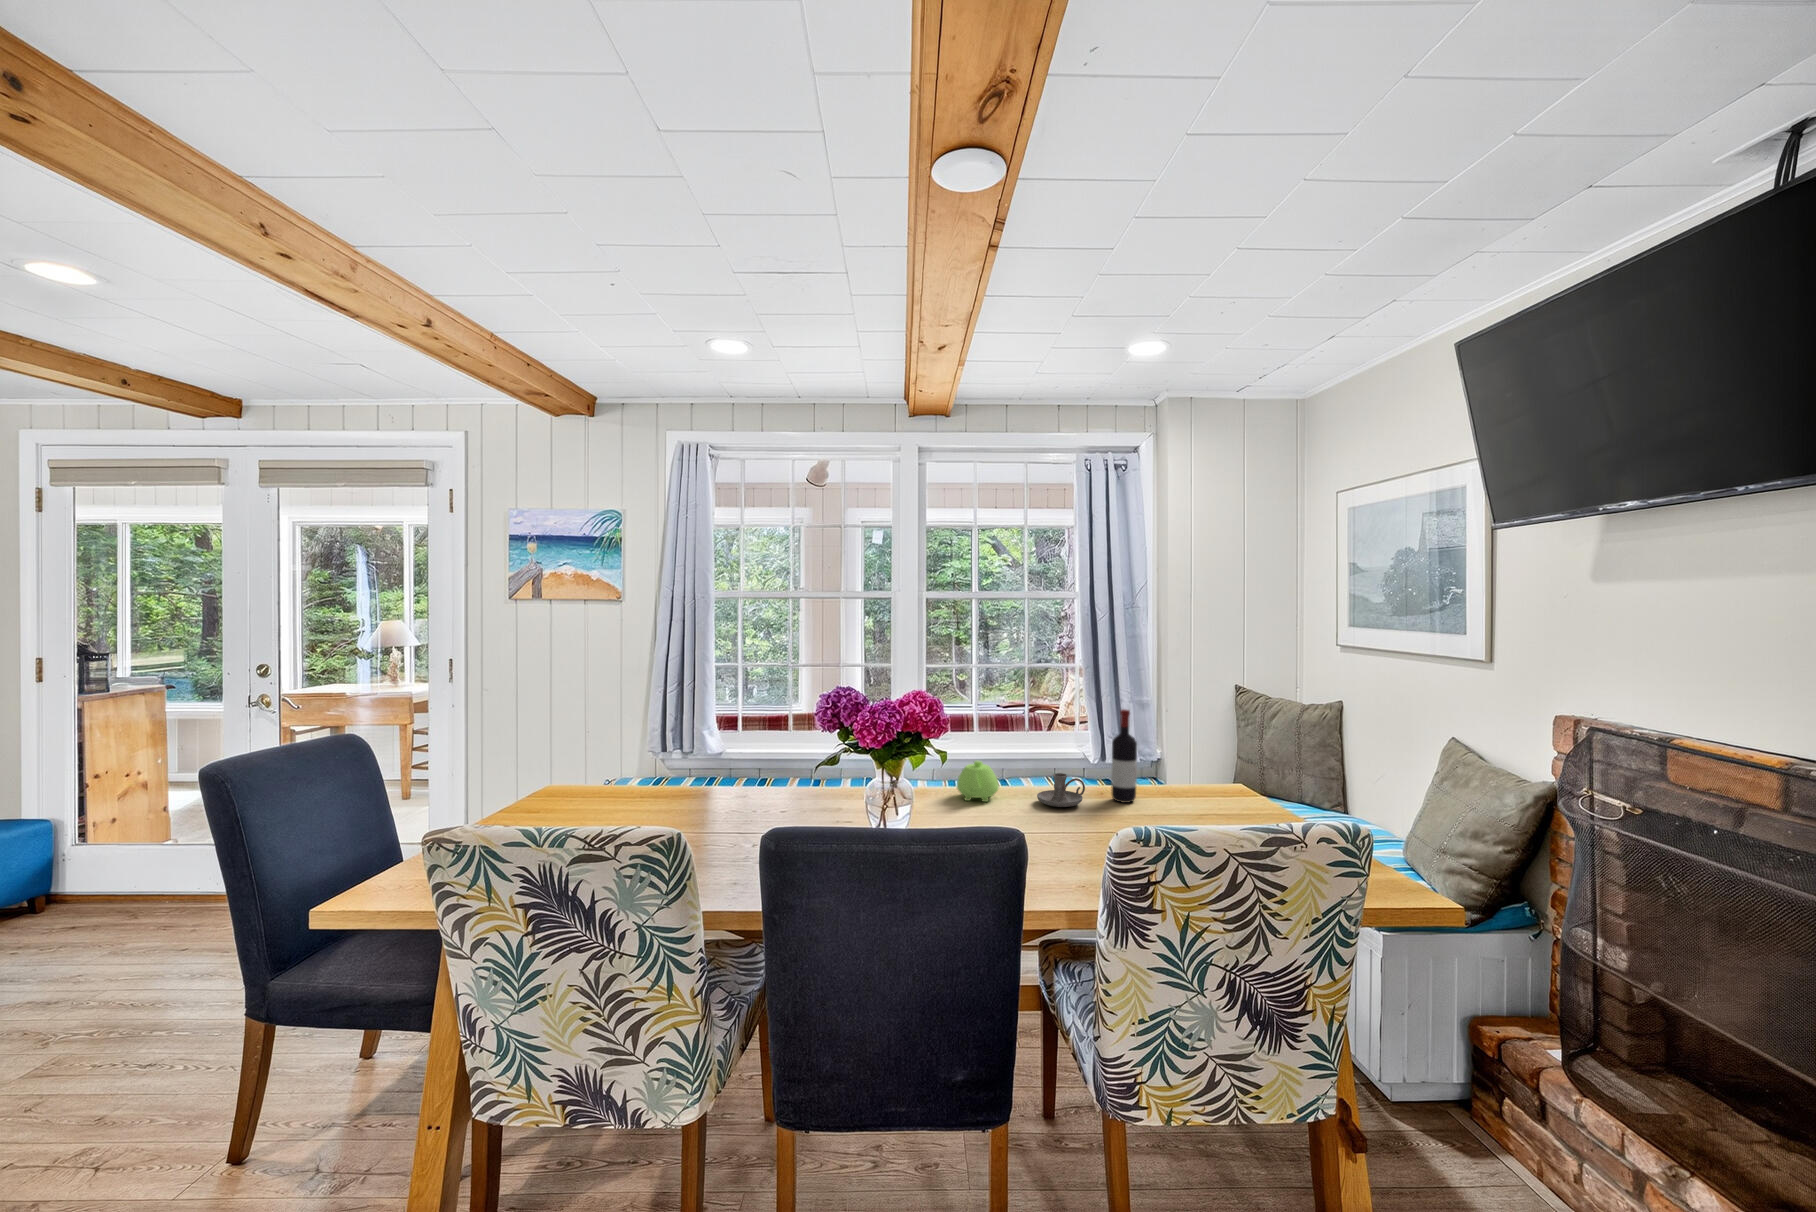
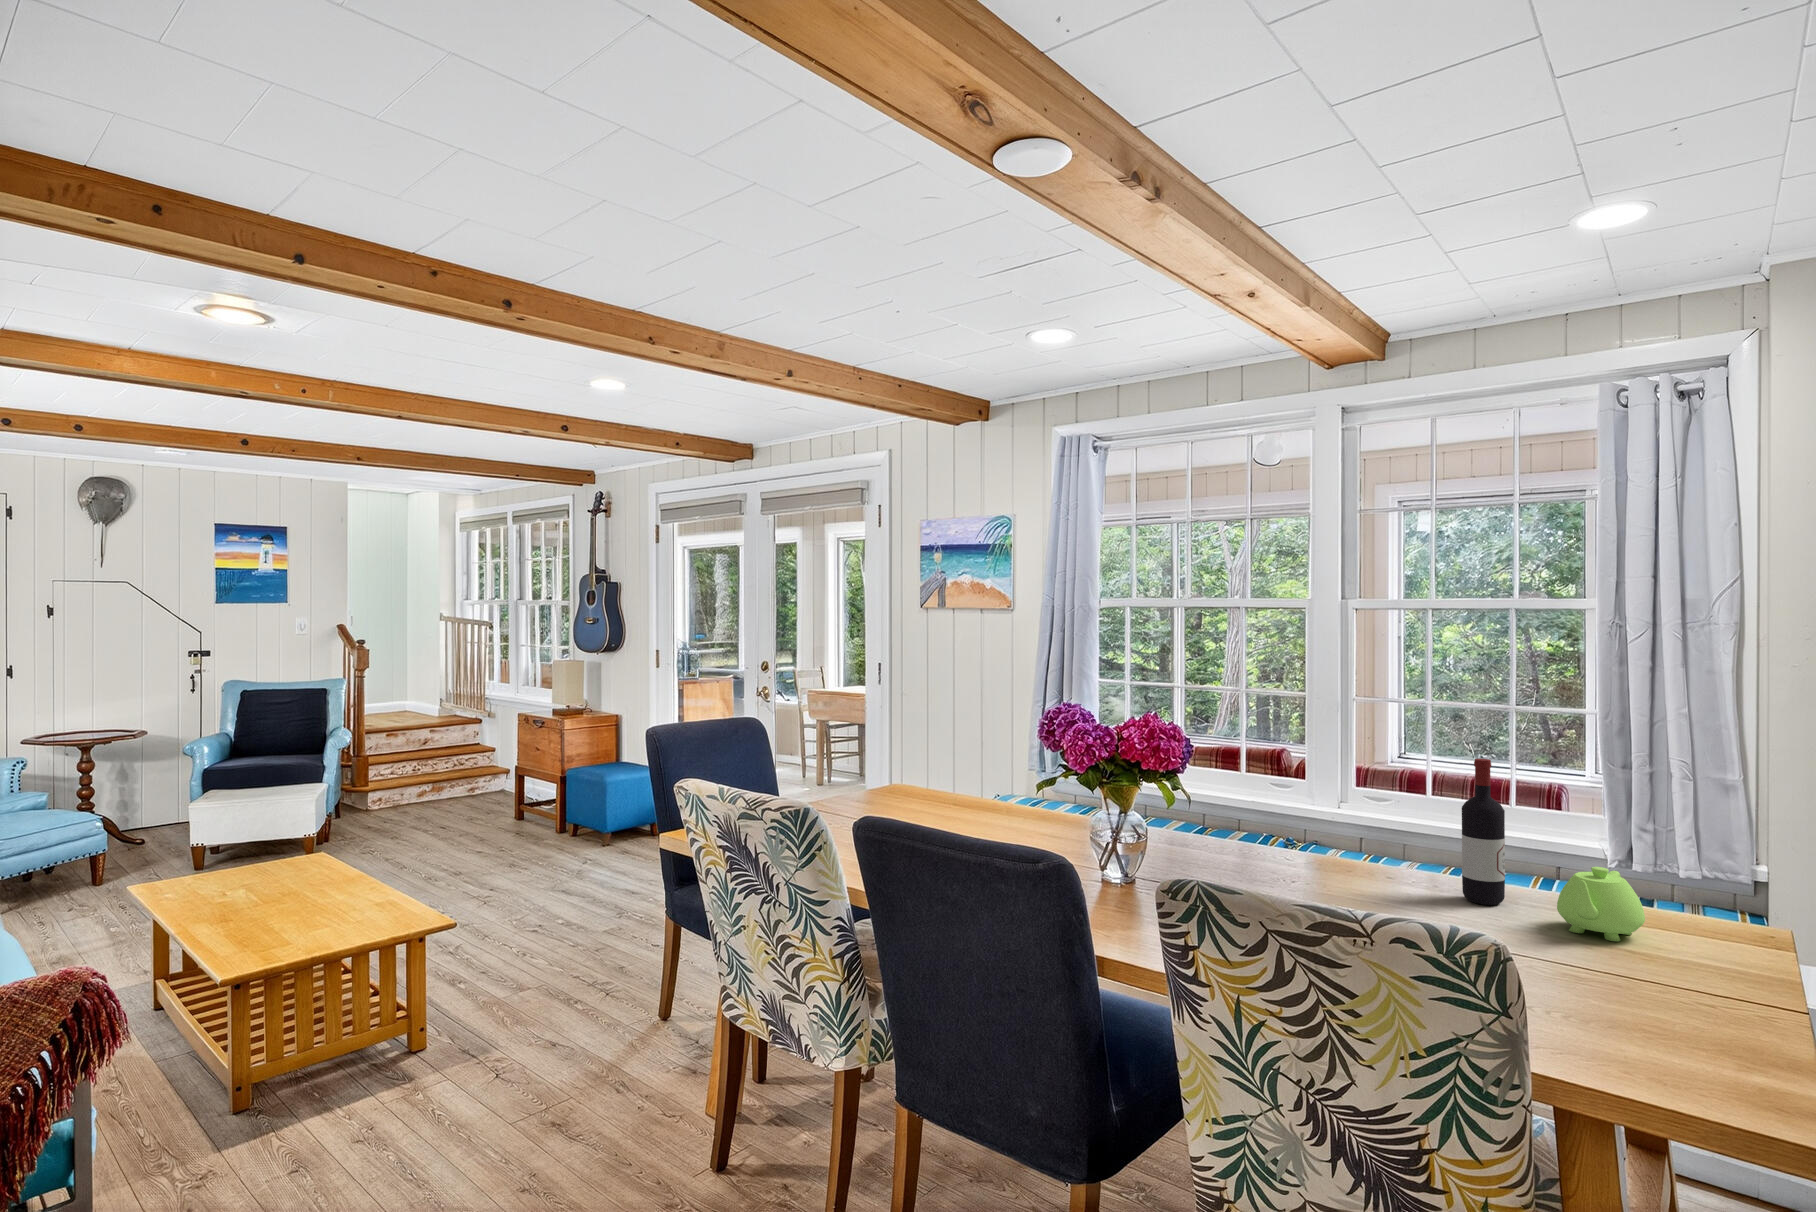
teapot: present [957,761,999,802] -> present [1557,867,1645,941]
candle holder: present [1037,773,1085,807] -> none [1332,842,1419,891]

